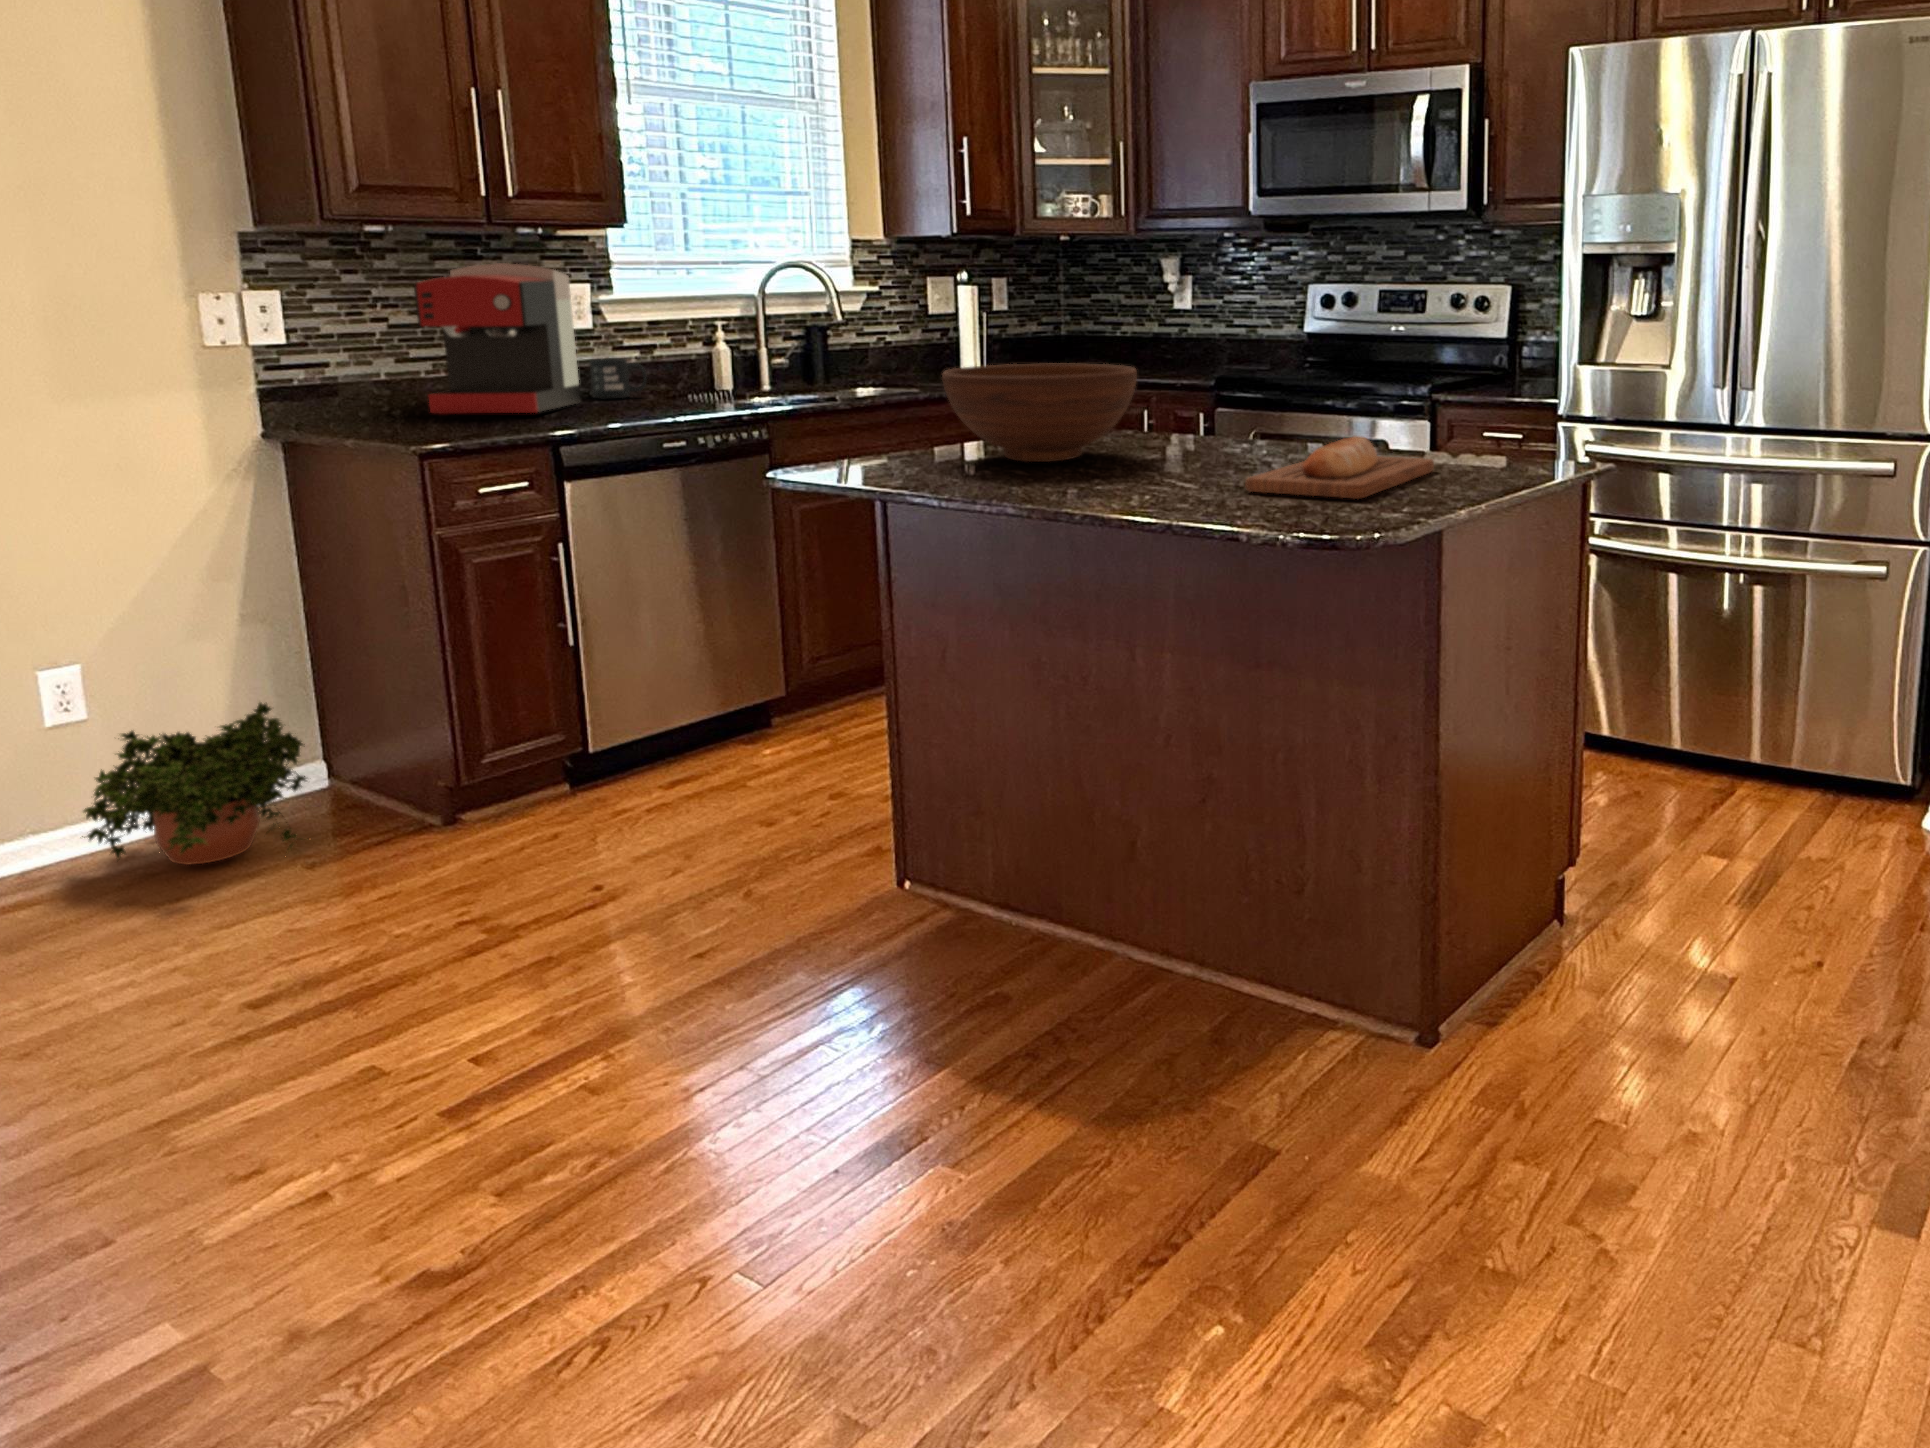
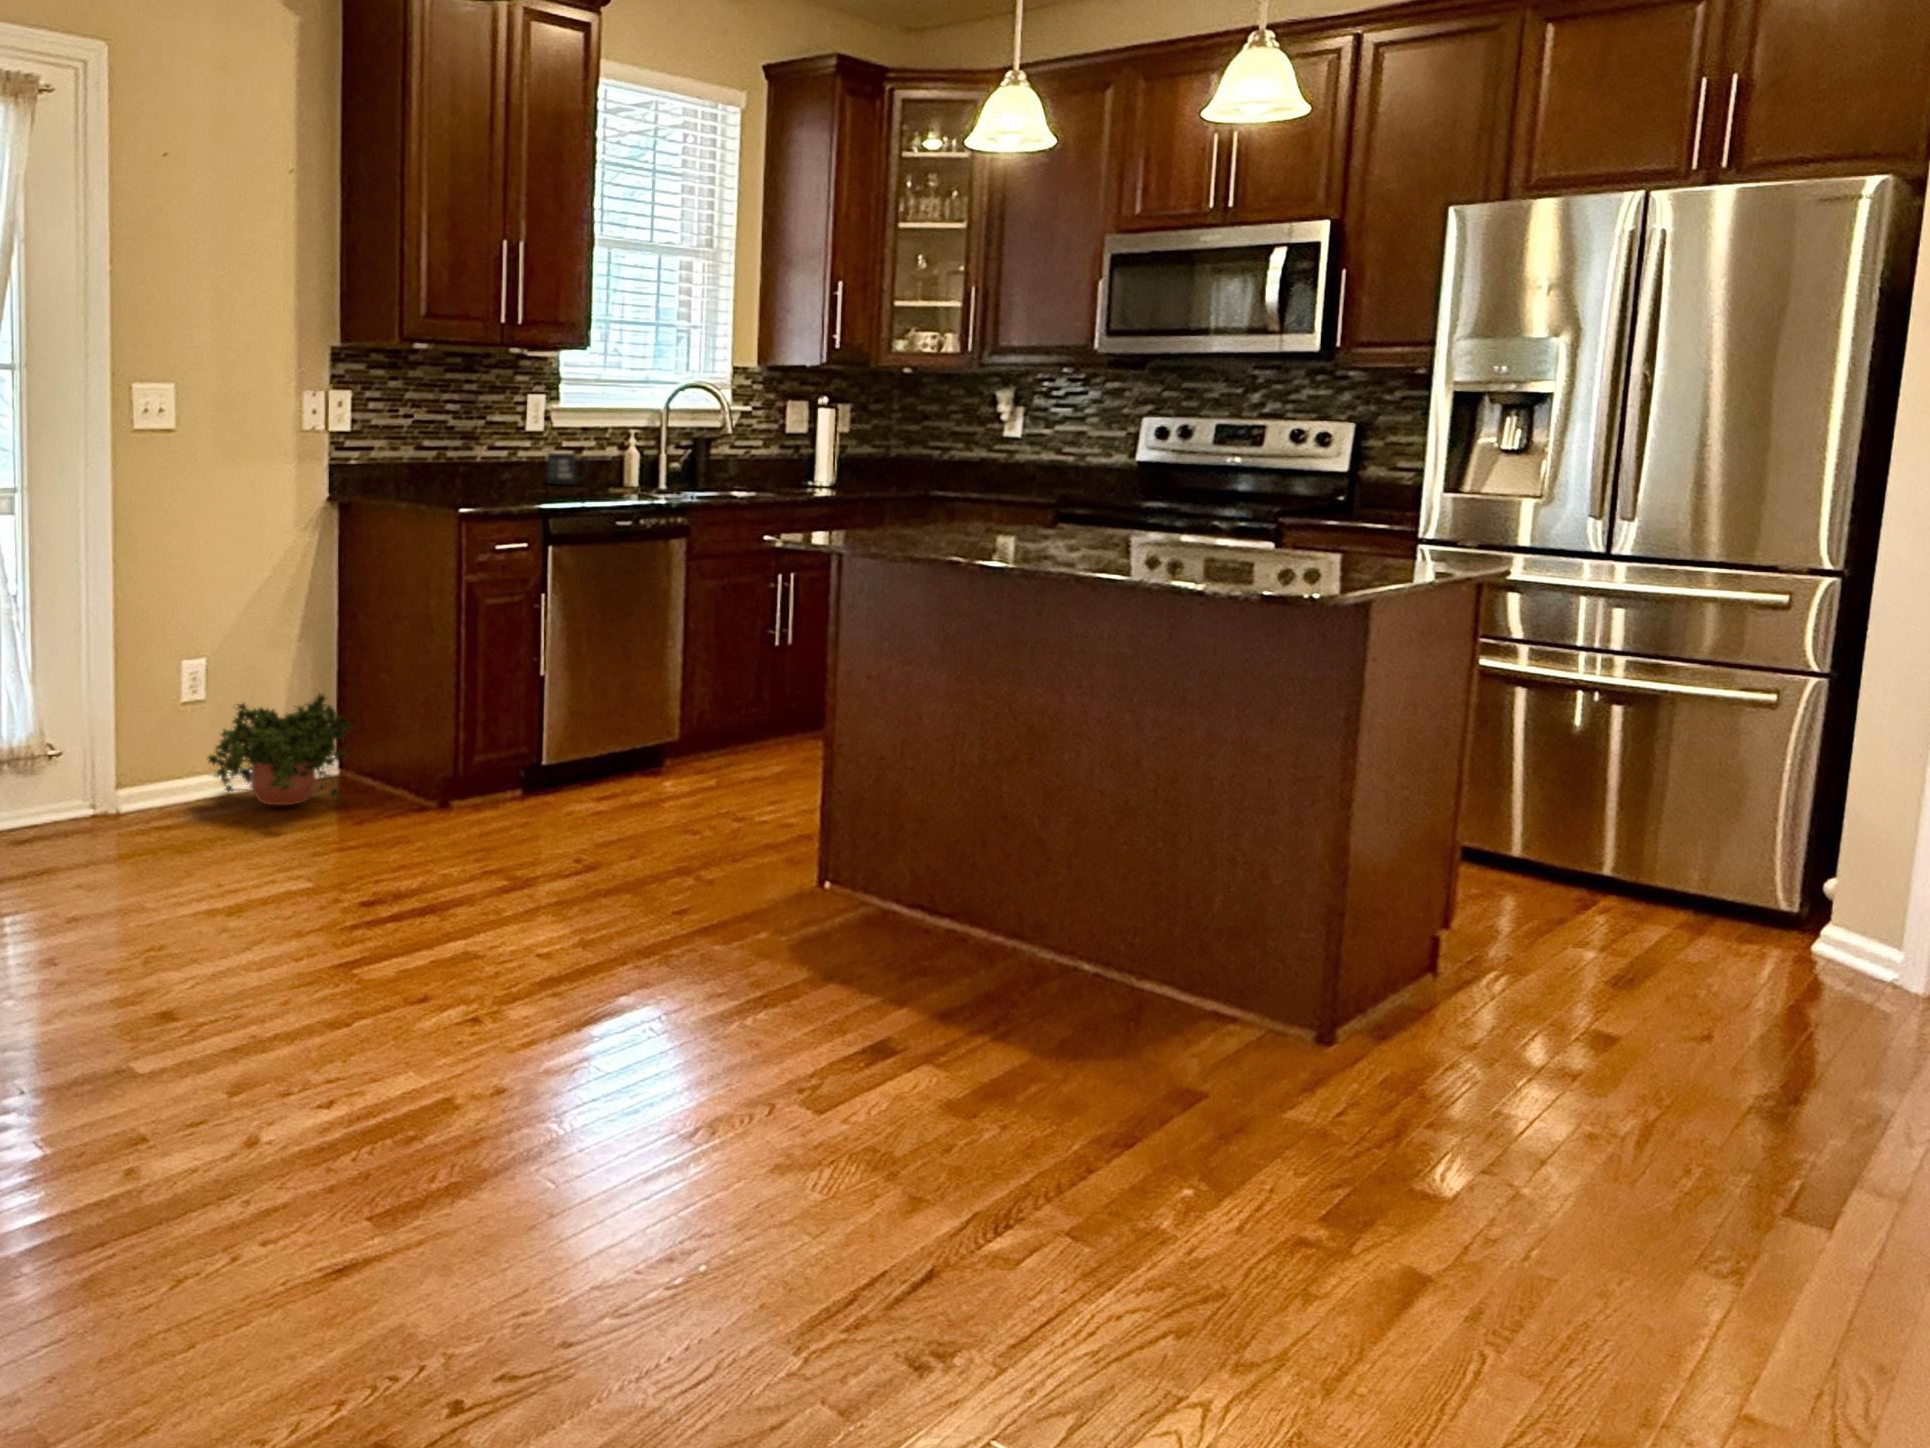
coffee maker: present [414,263,581,414] -> none [444,375,545,490]
fruit bowl: present [942,363,1137,462] -> none [891,461,1052,538]
bread loaf: present [1245,436,1434,499] -> none [1163,528,1324,573]

